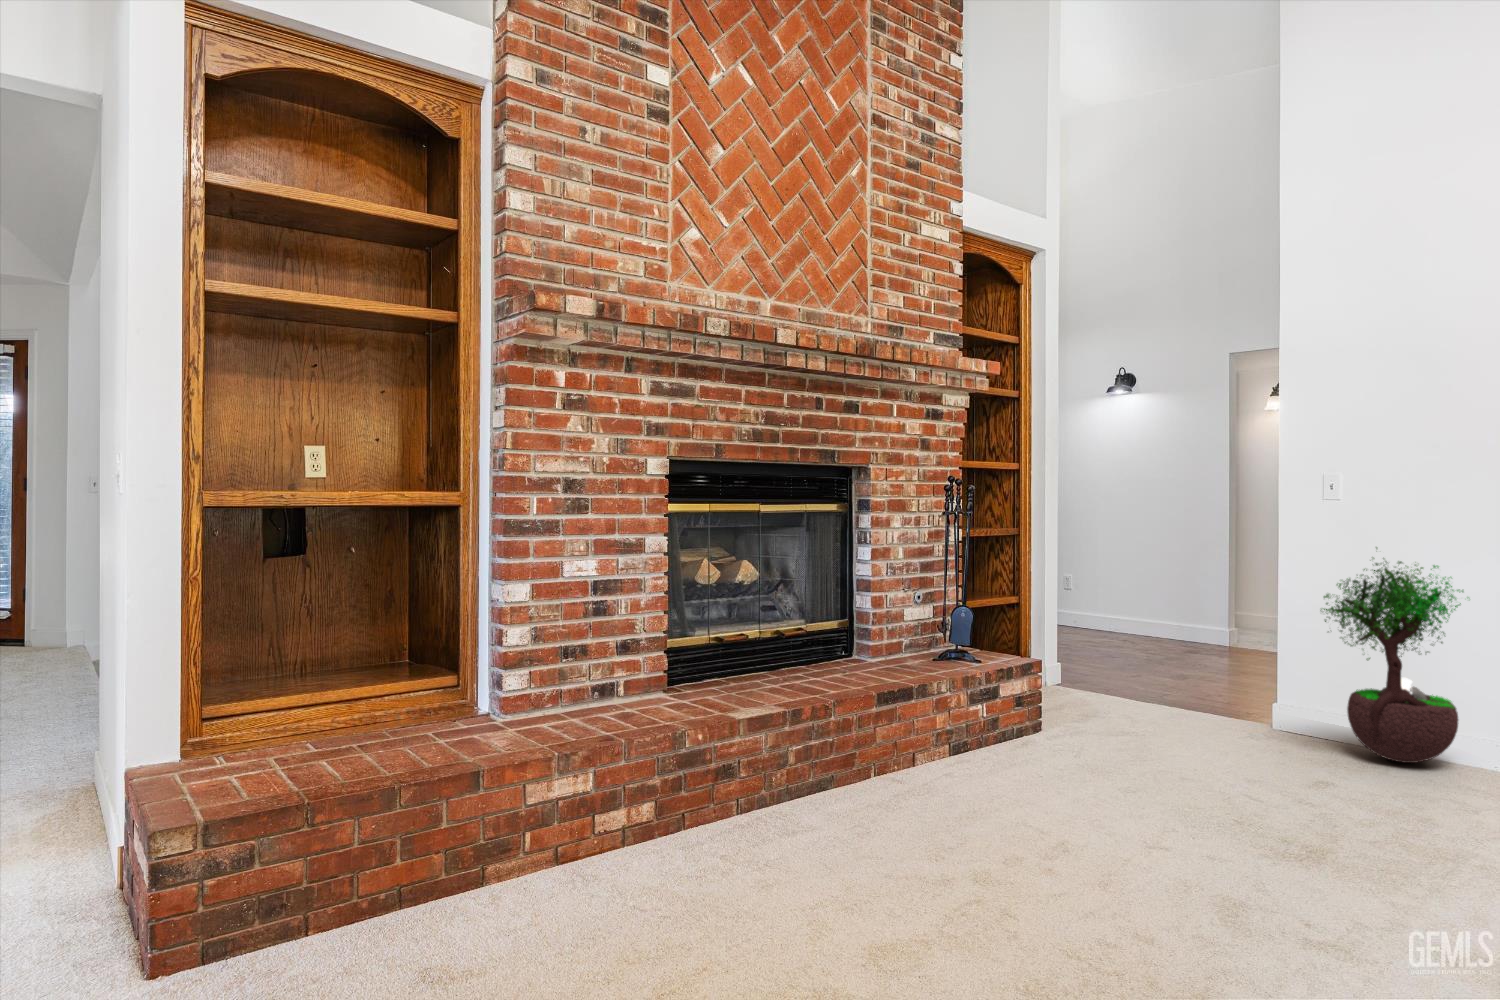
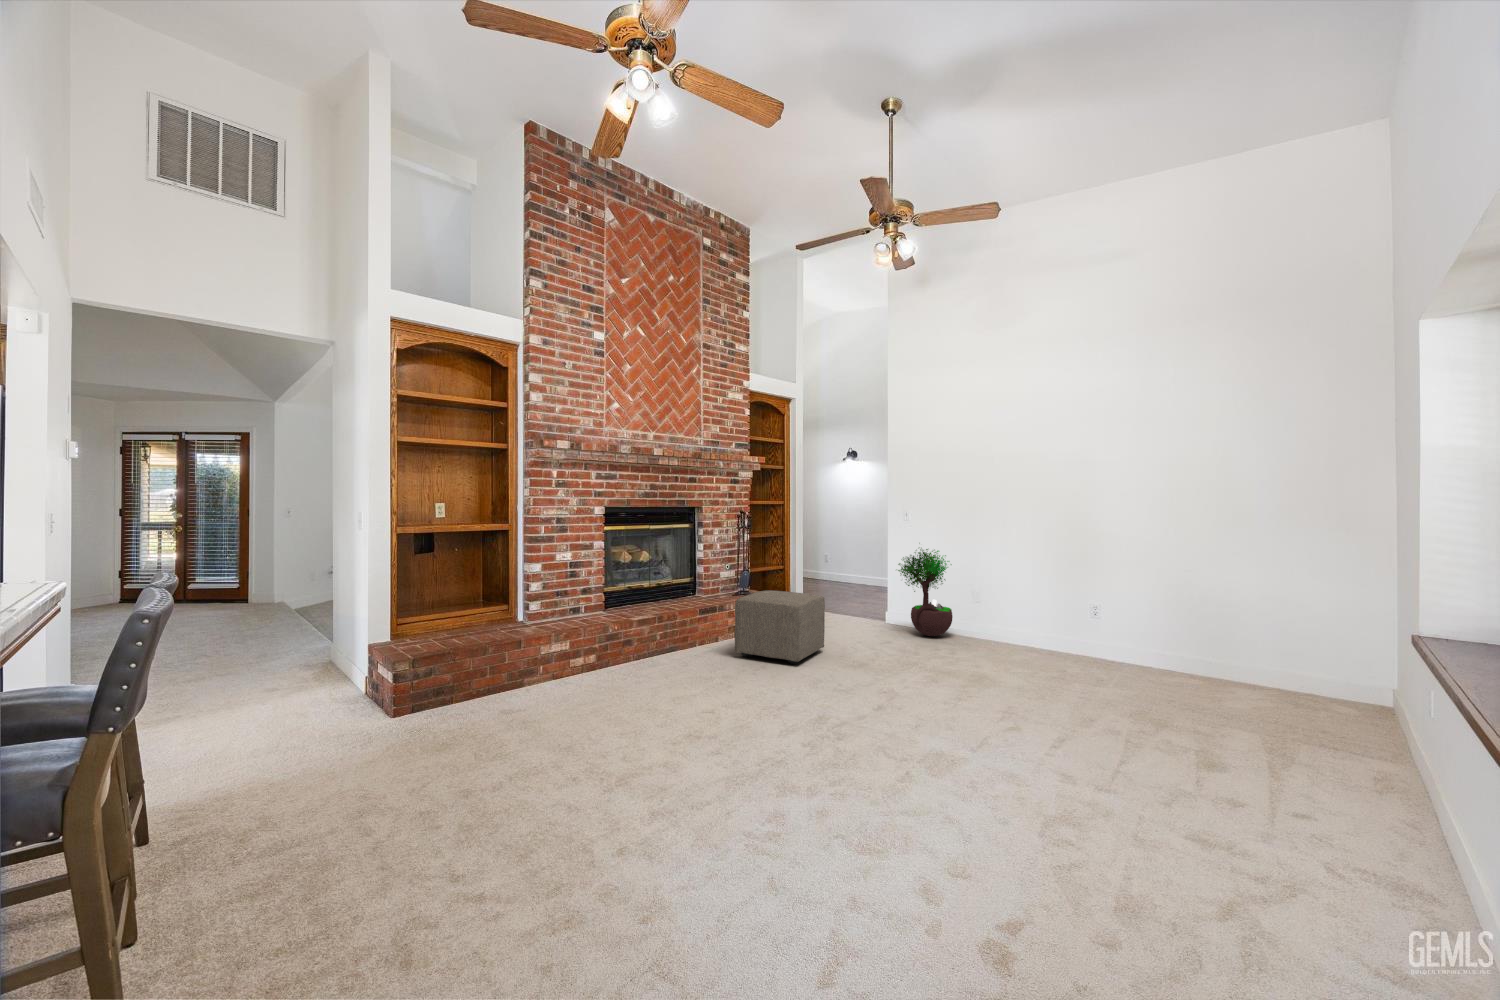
ottoman: none [970,651,1179,835] -> present [735,590,825,664]

